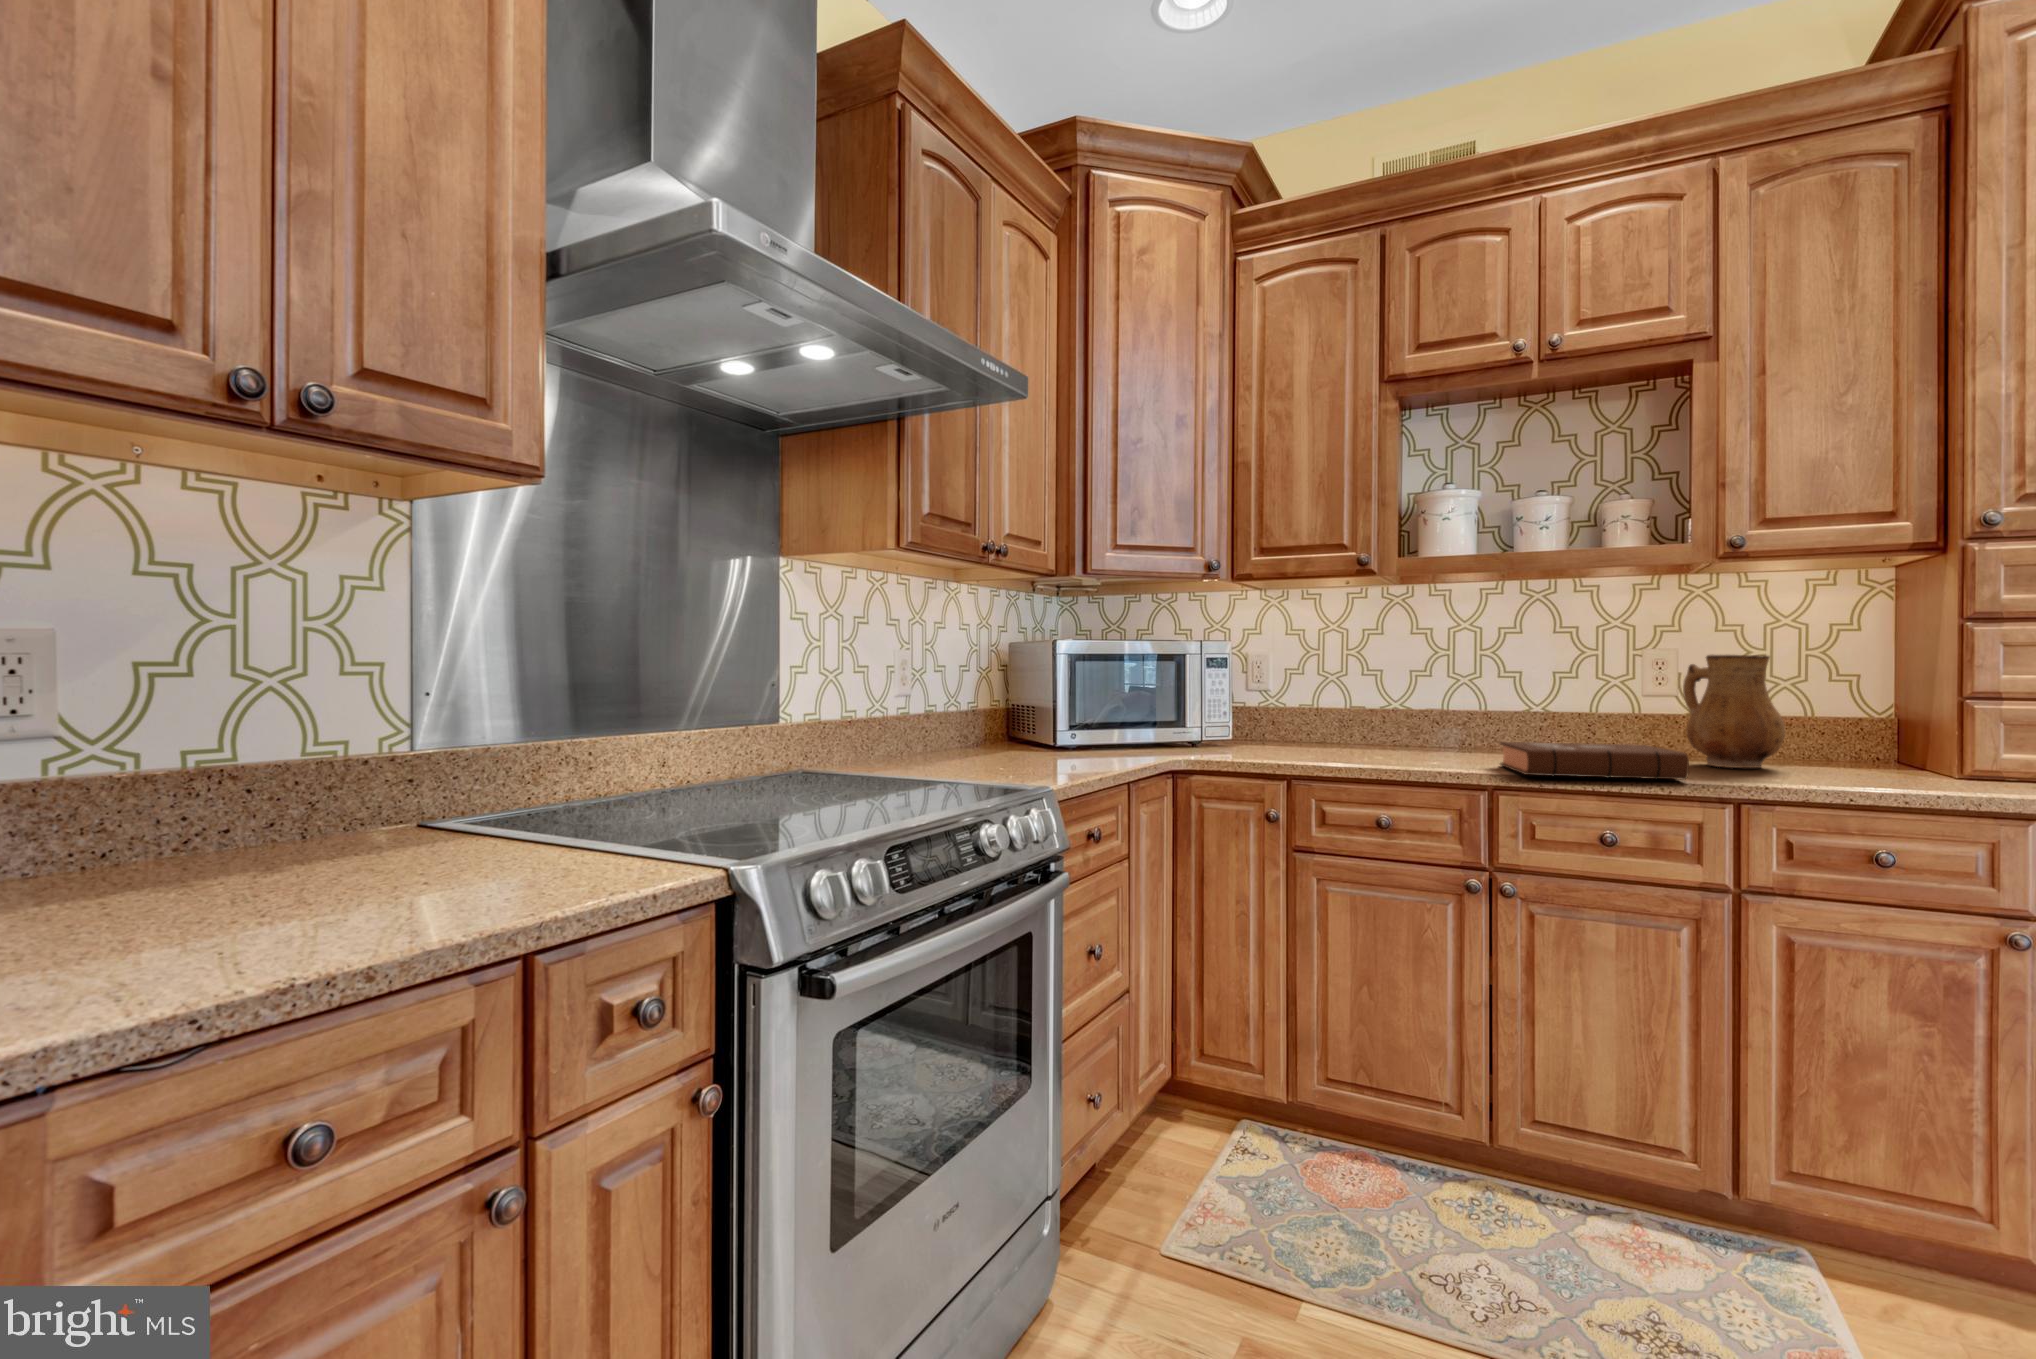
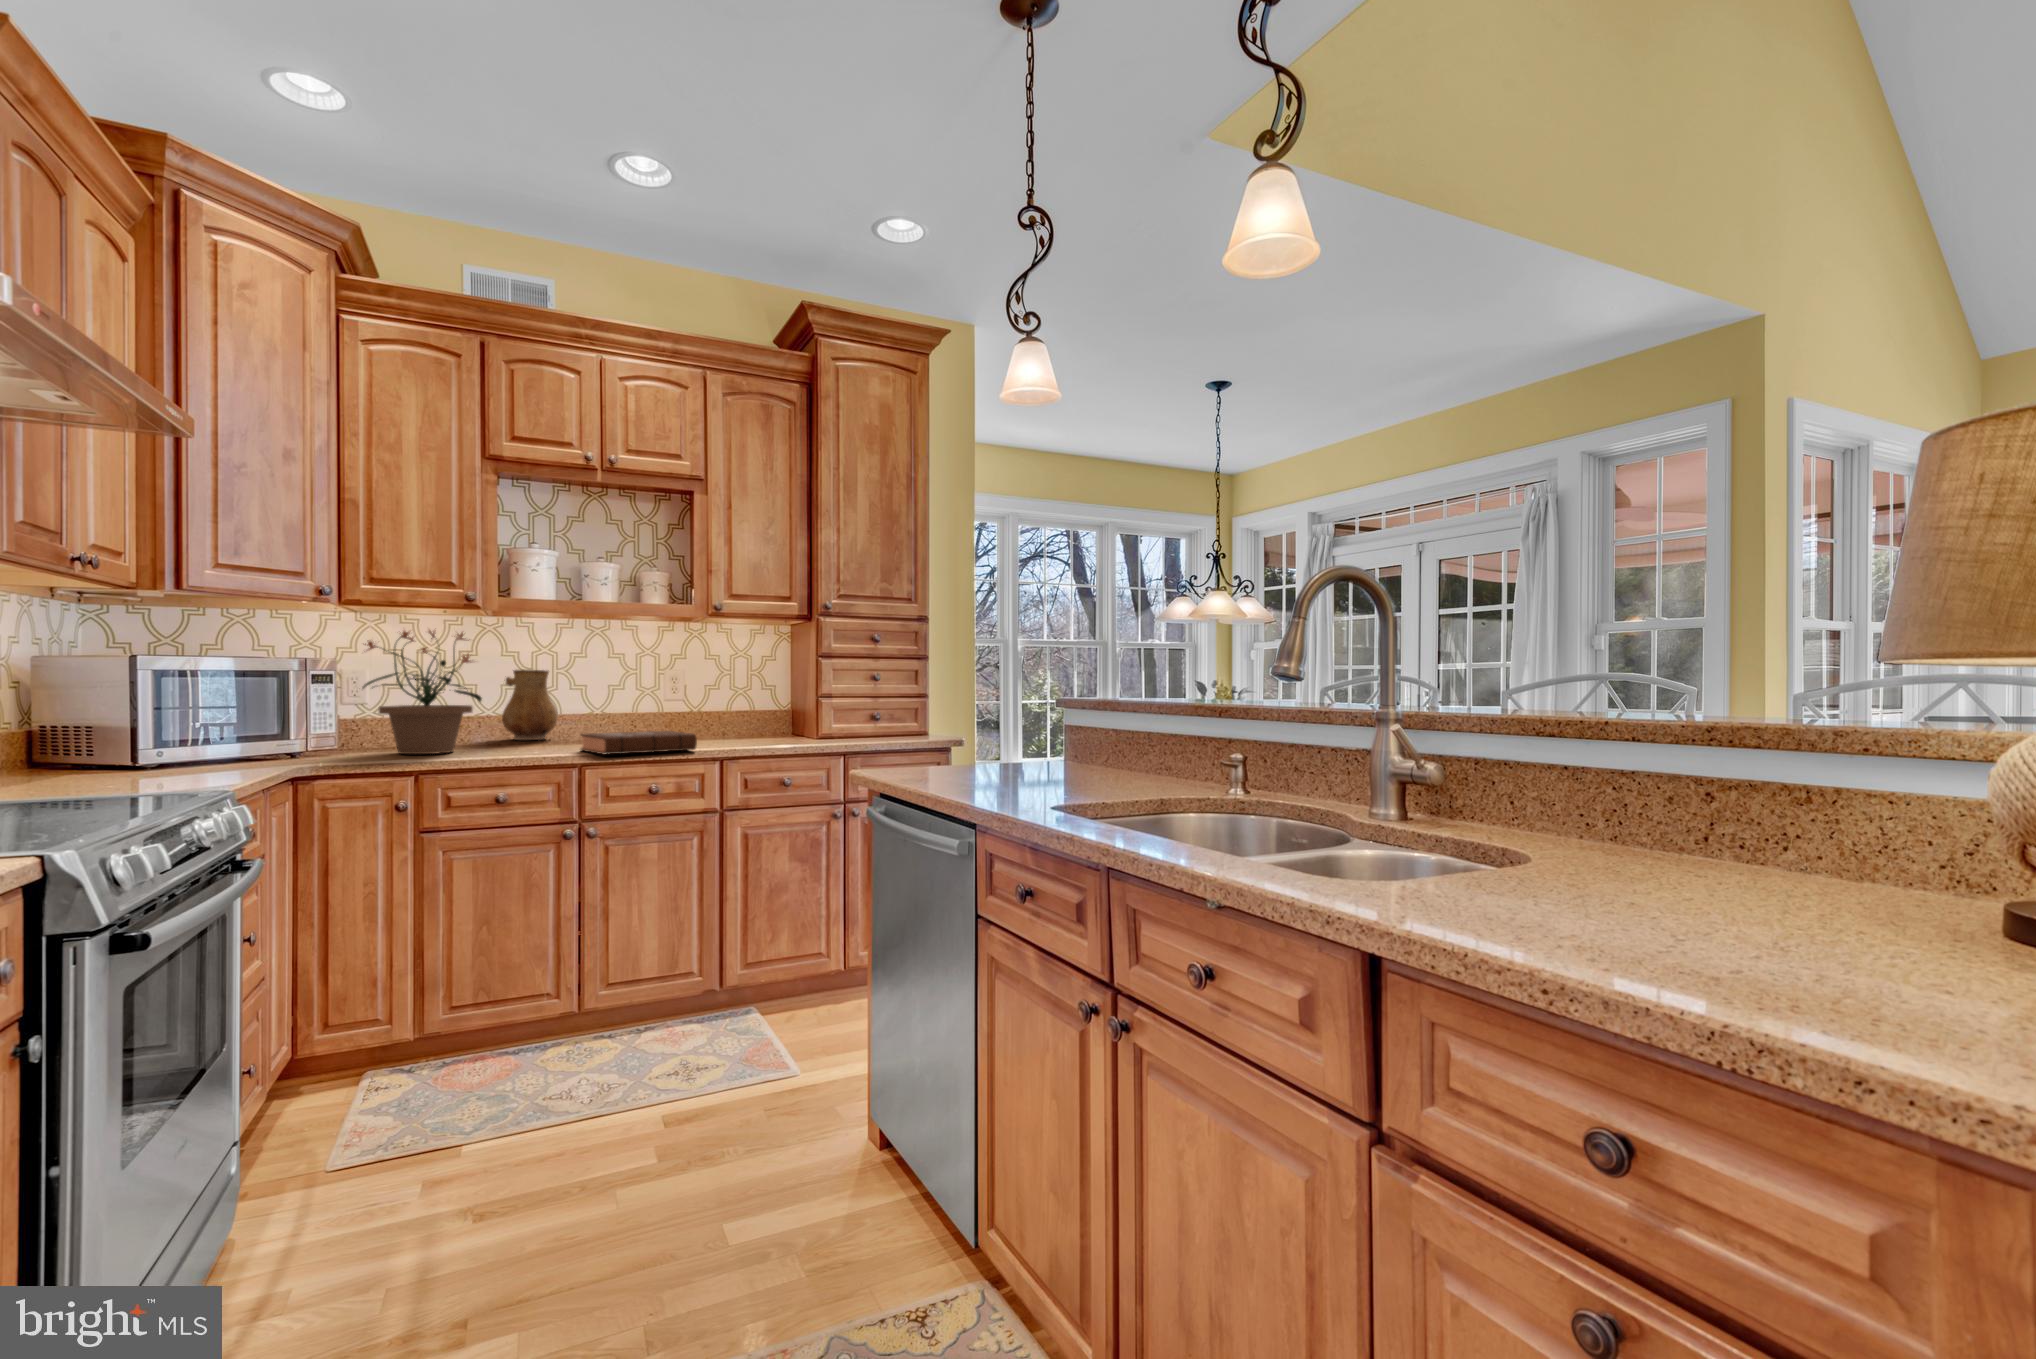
potted plant: none [1245,601,1376,756] -> present [363,630,482,754]
ceramic pitcher: present [1683,655,1785,768] -> present [502,670,558,740]

